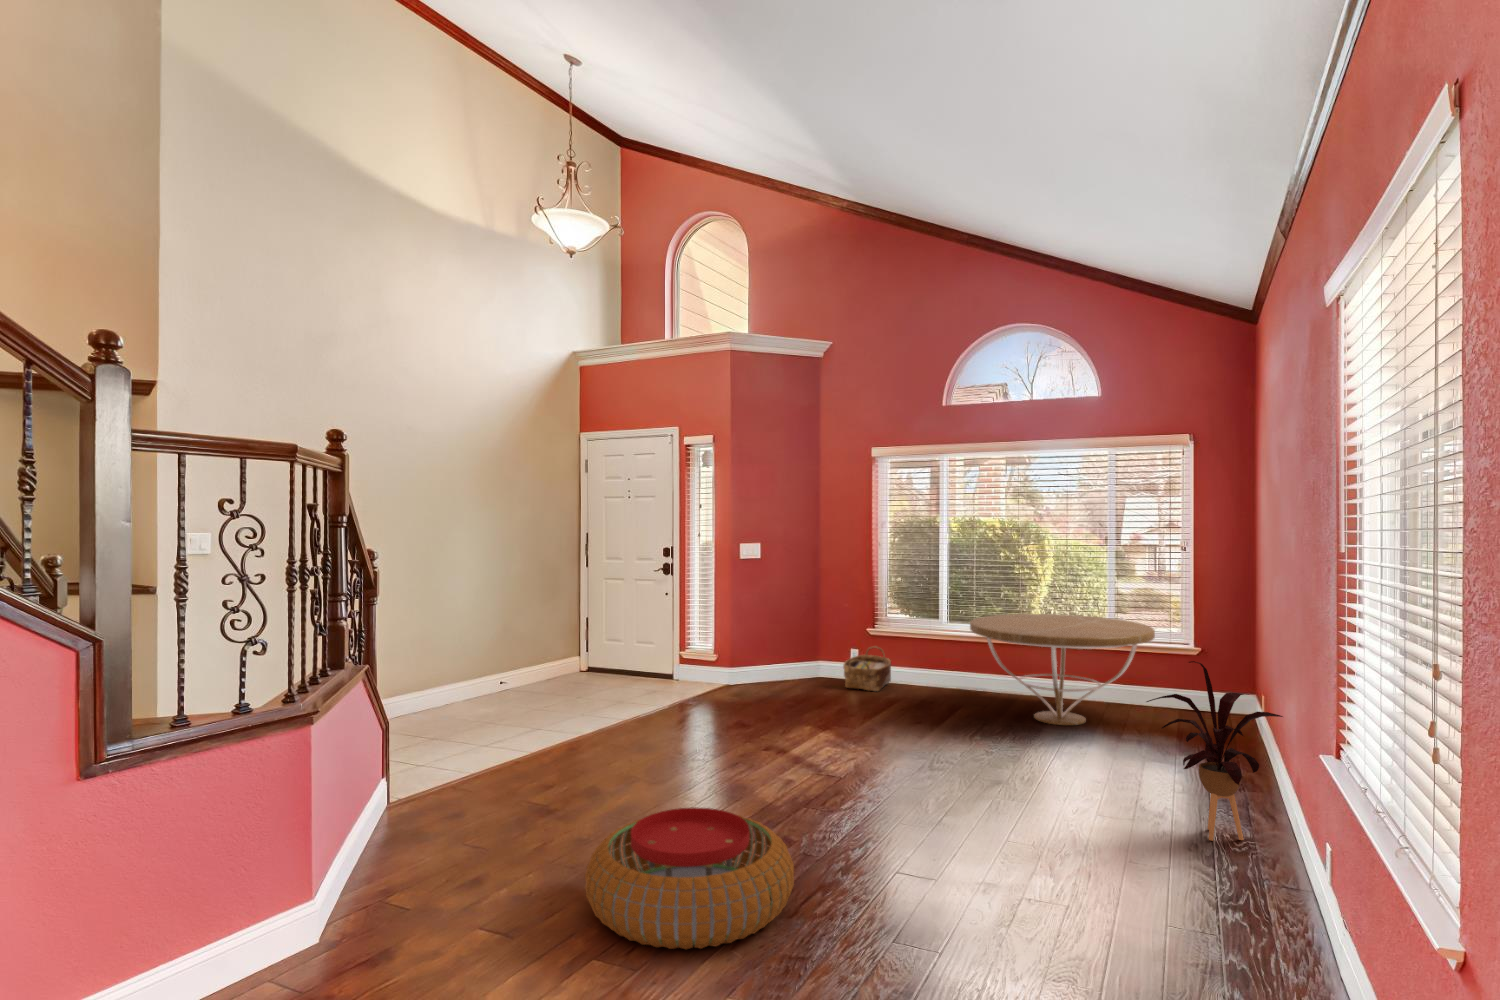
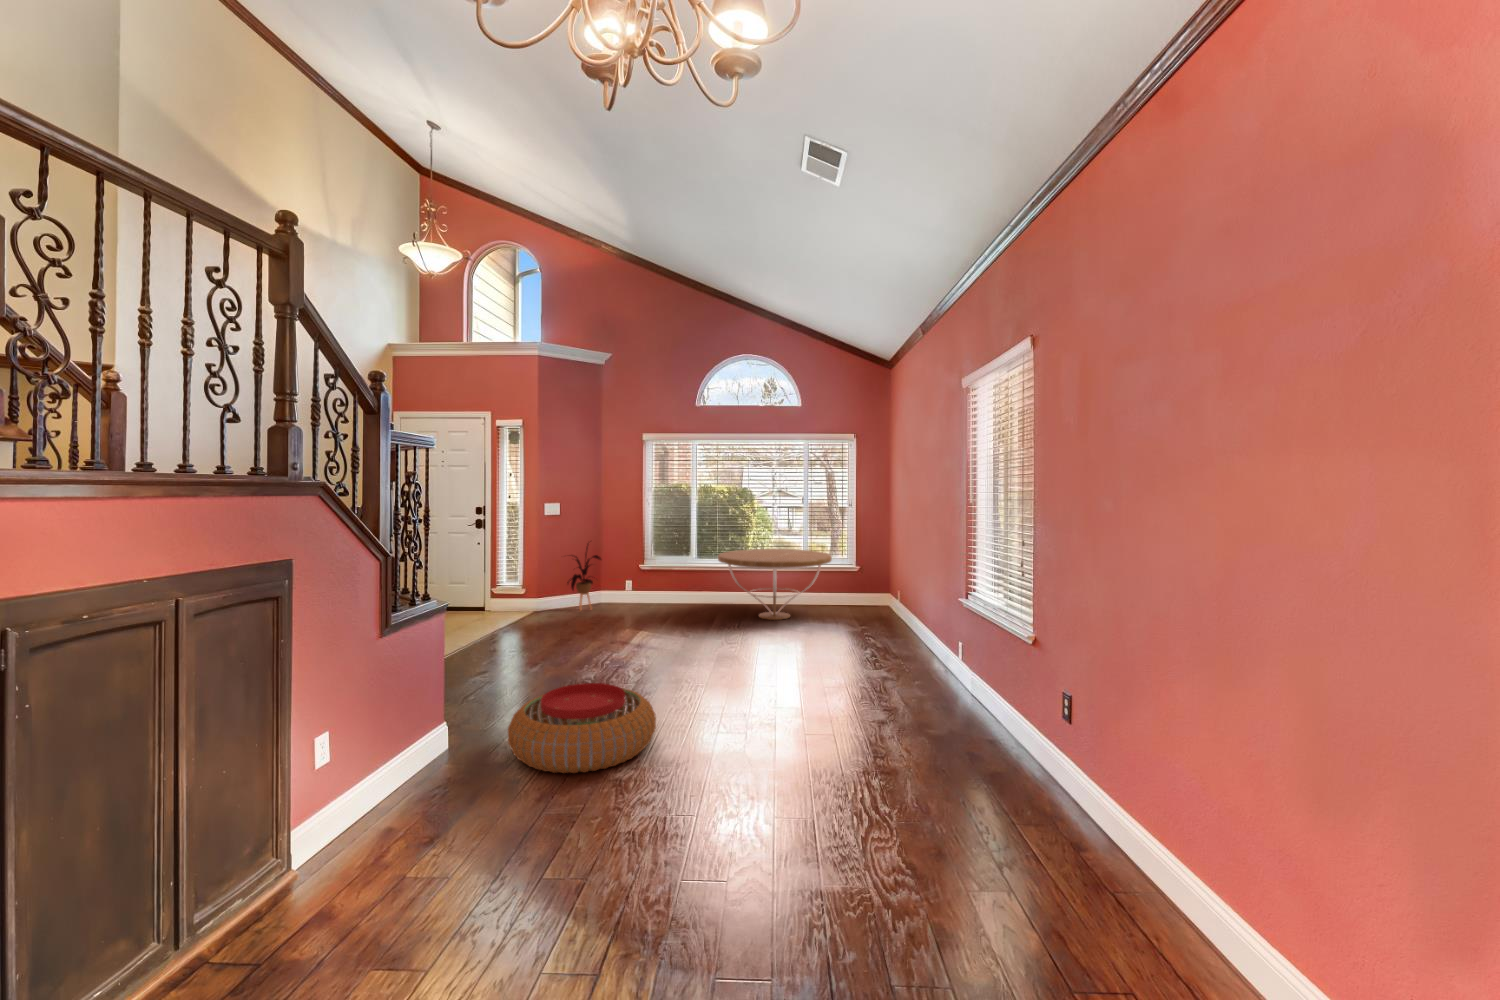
woven basket: present [843,646,891,691] -> none [624,577,658,609]
house plant: present [1147,661,1283,841] -> present [567,544,601,610]

